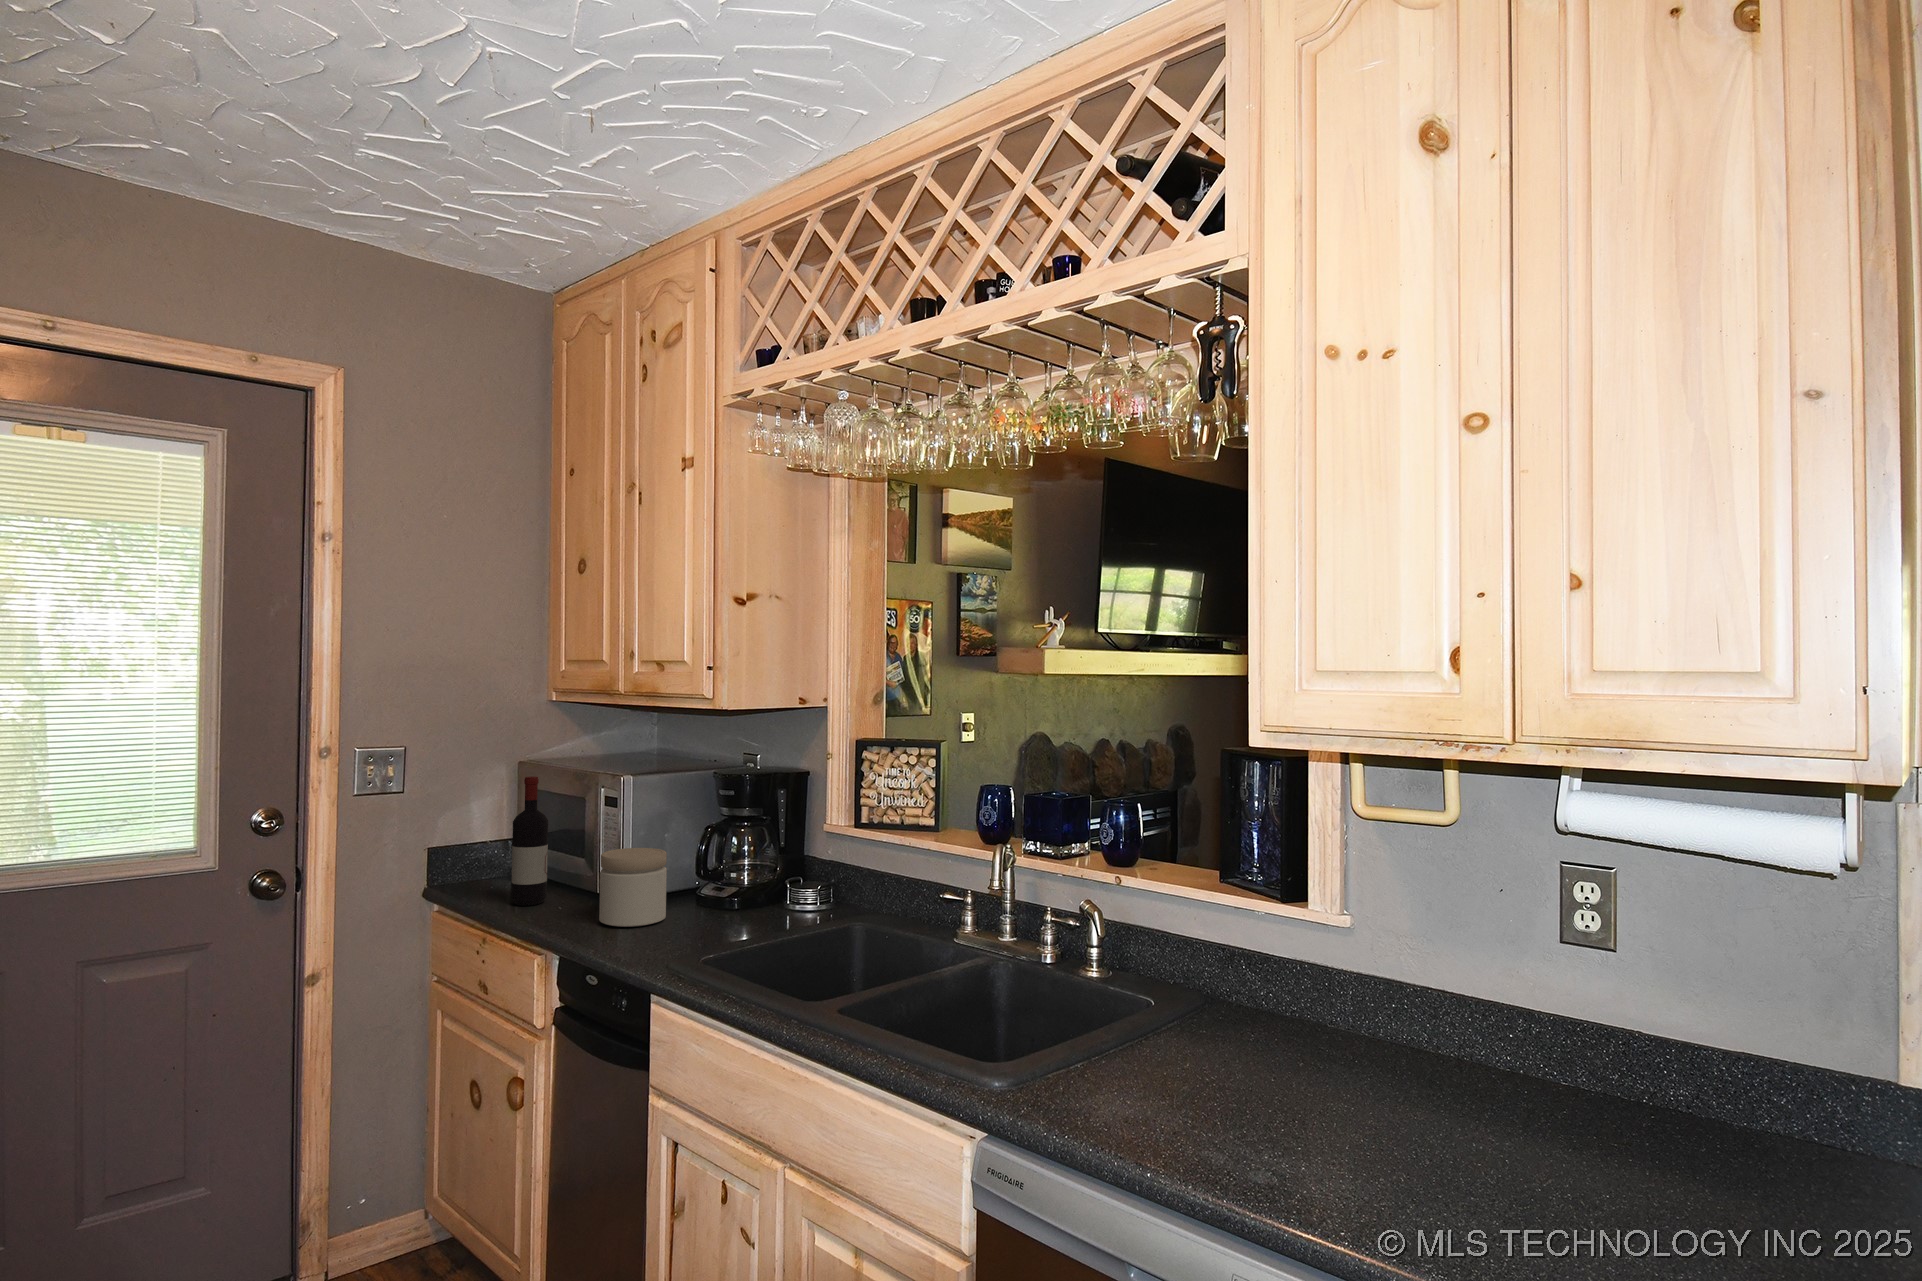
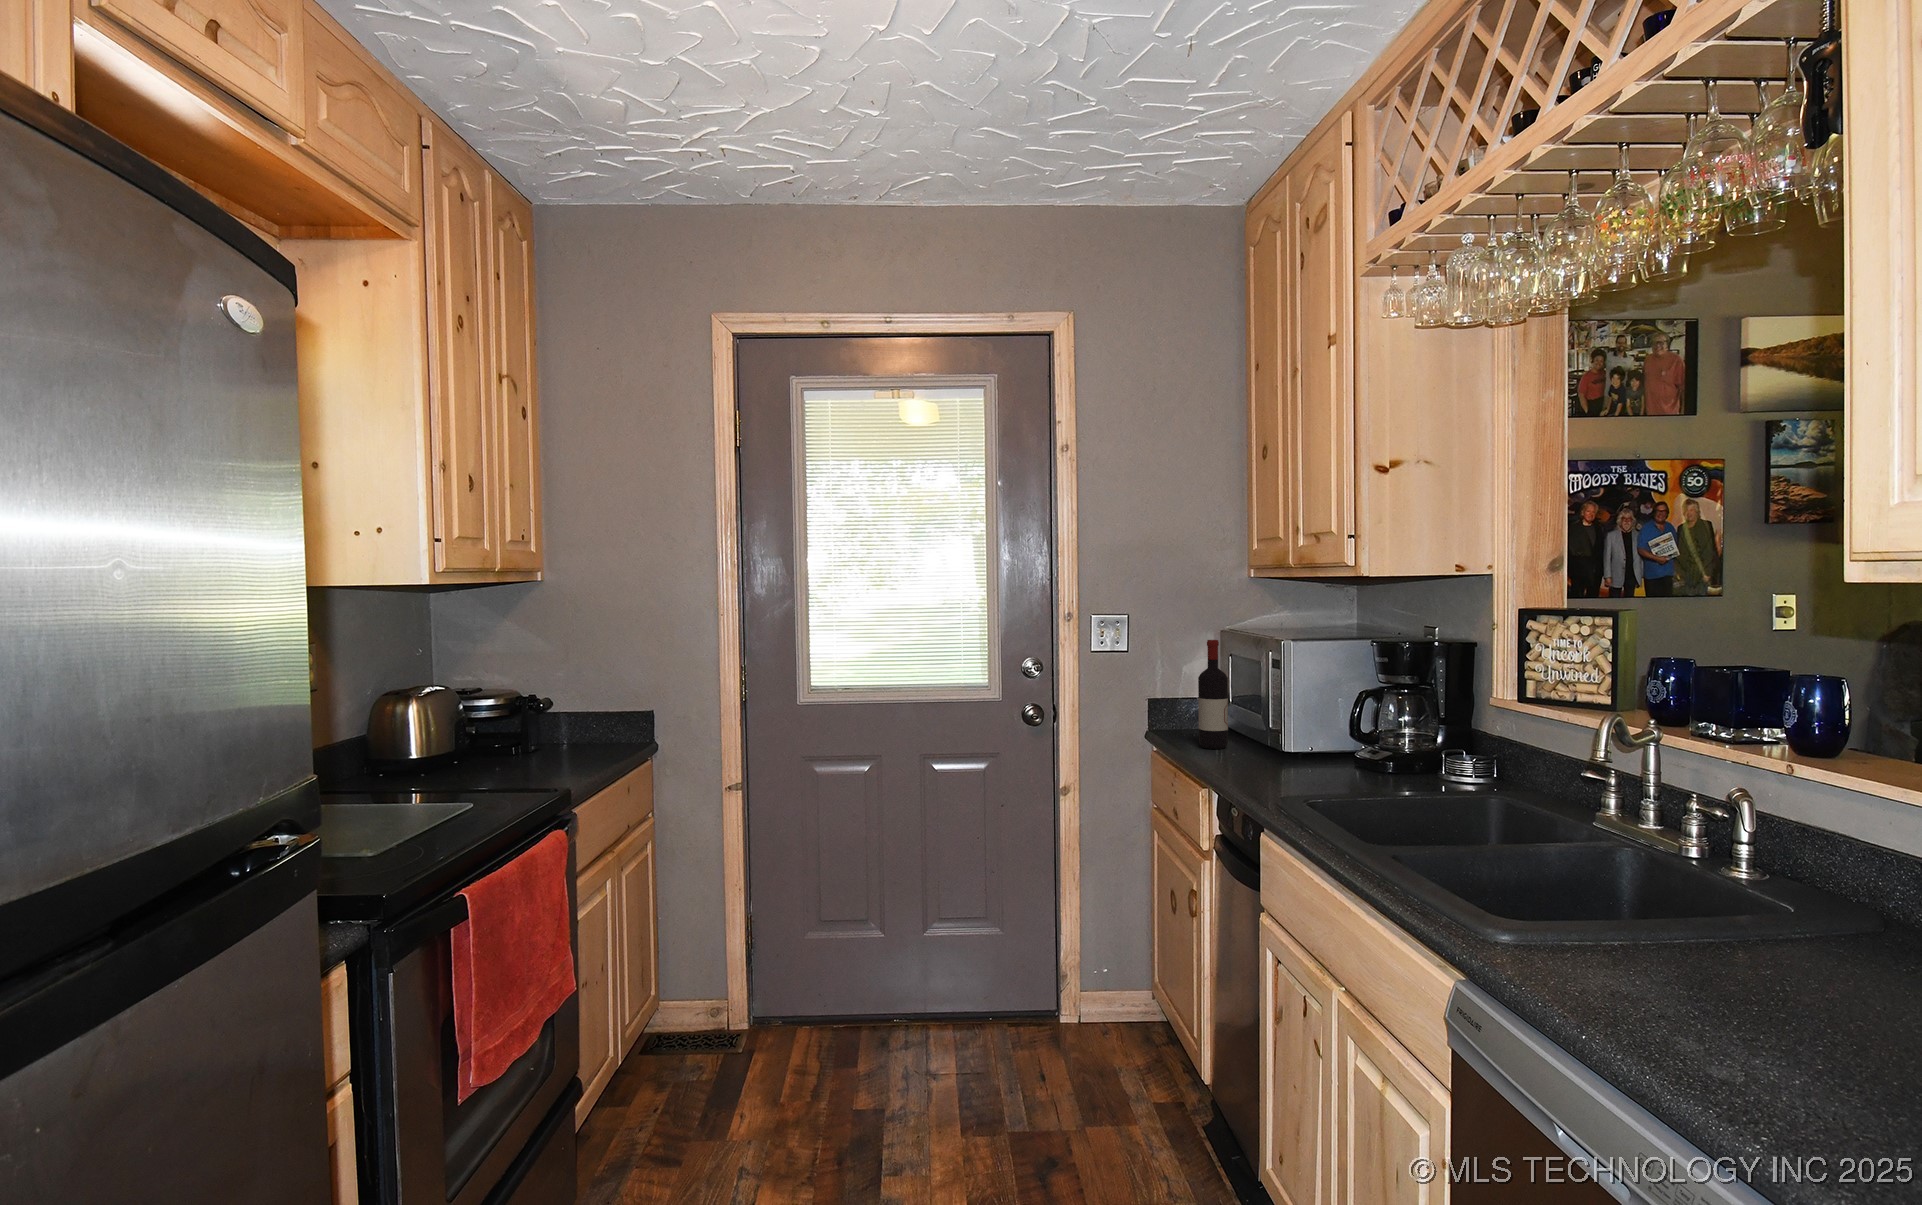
jar: present [599,848,667,927] -> none [1255,705,1315,773]

